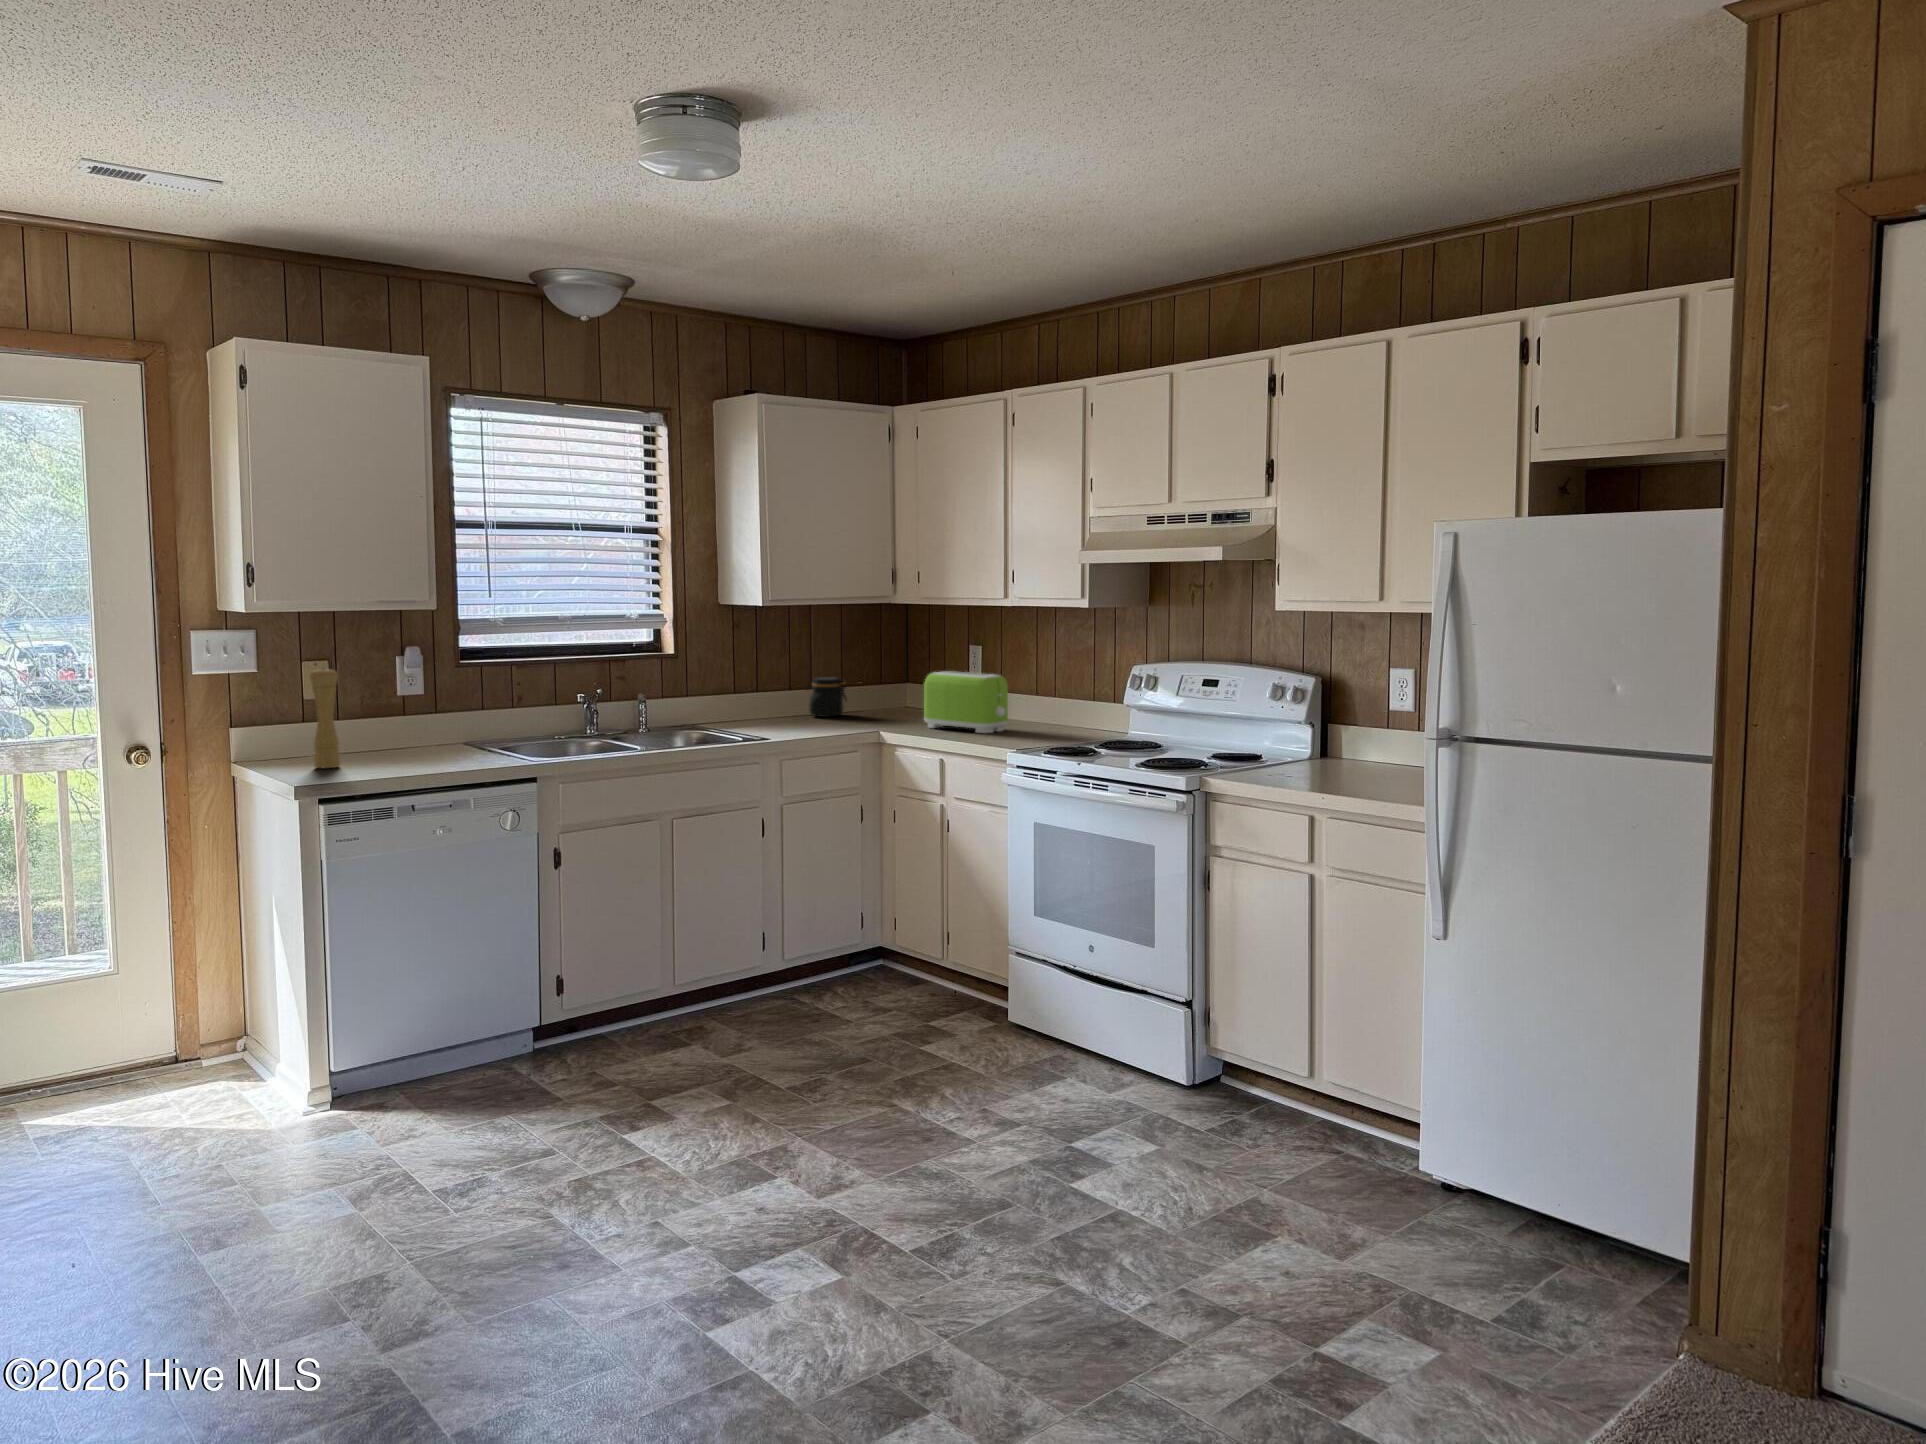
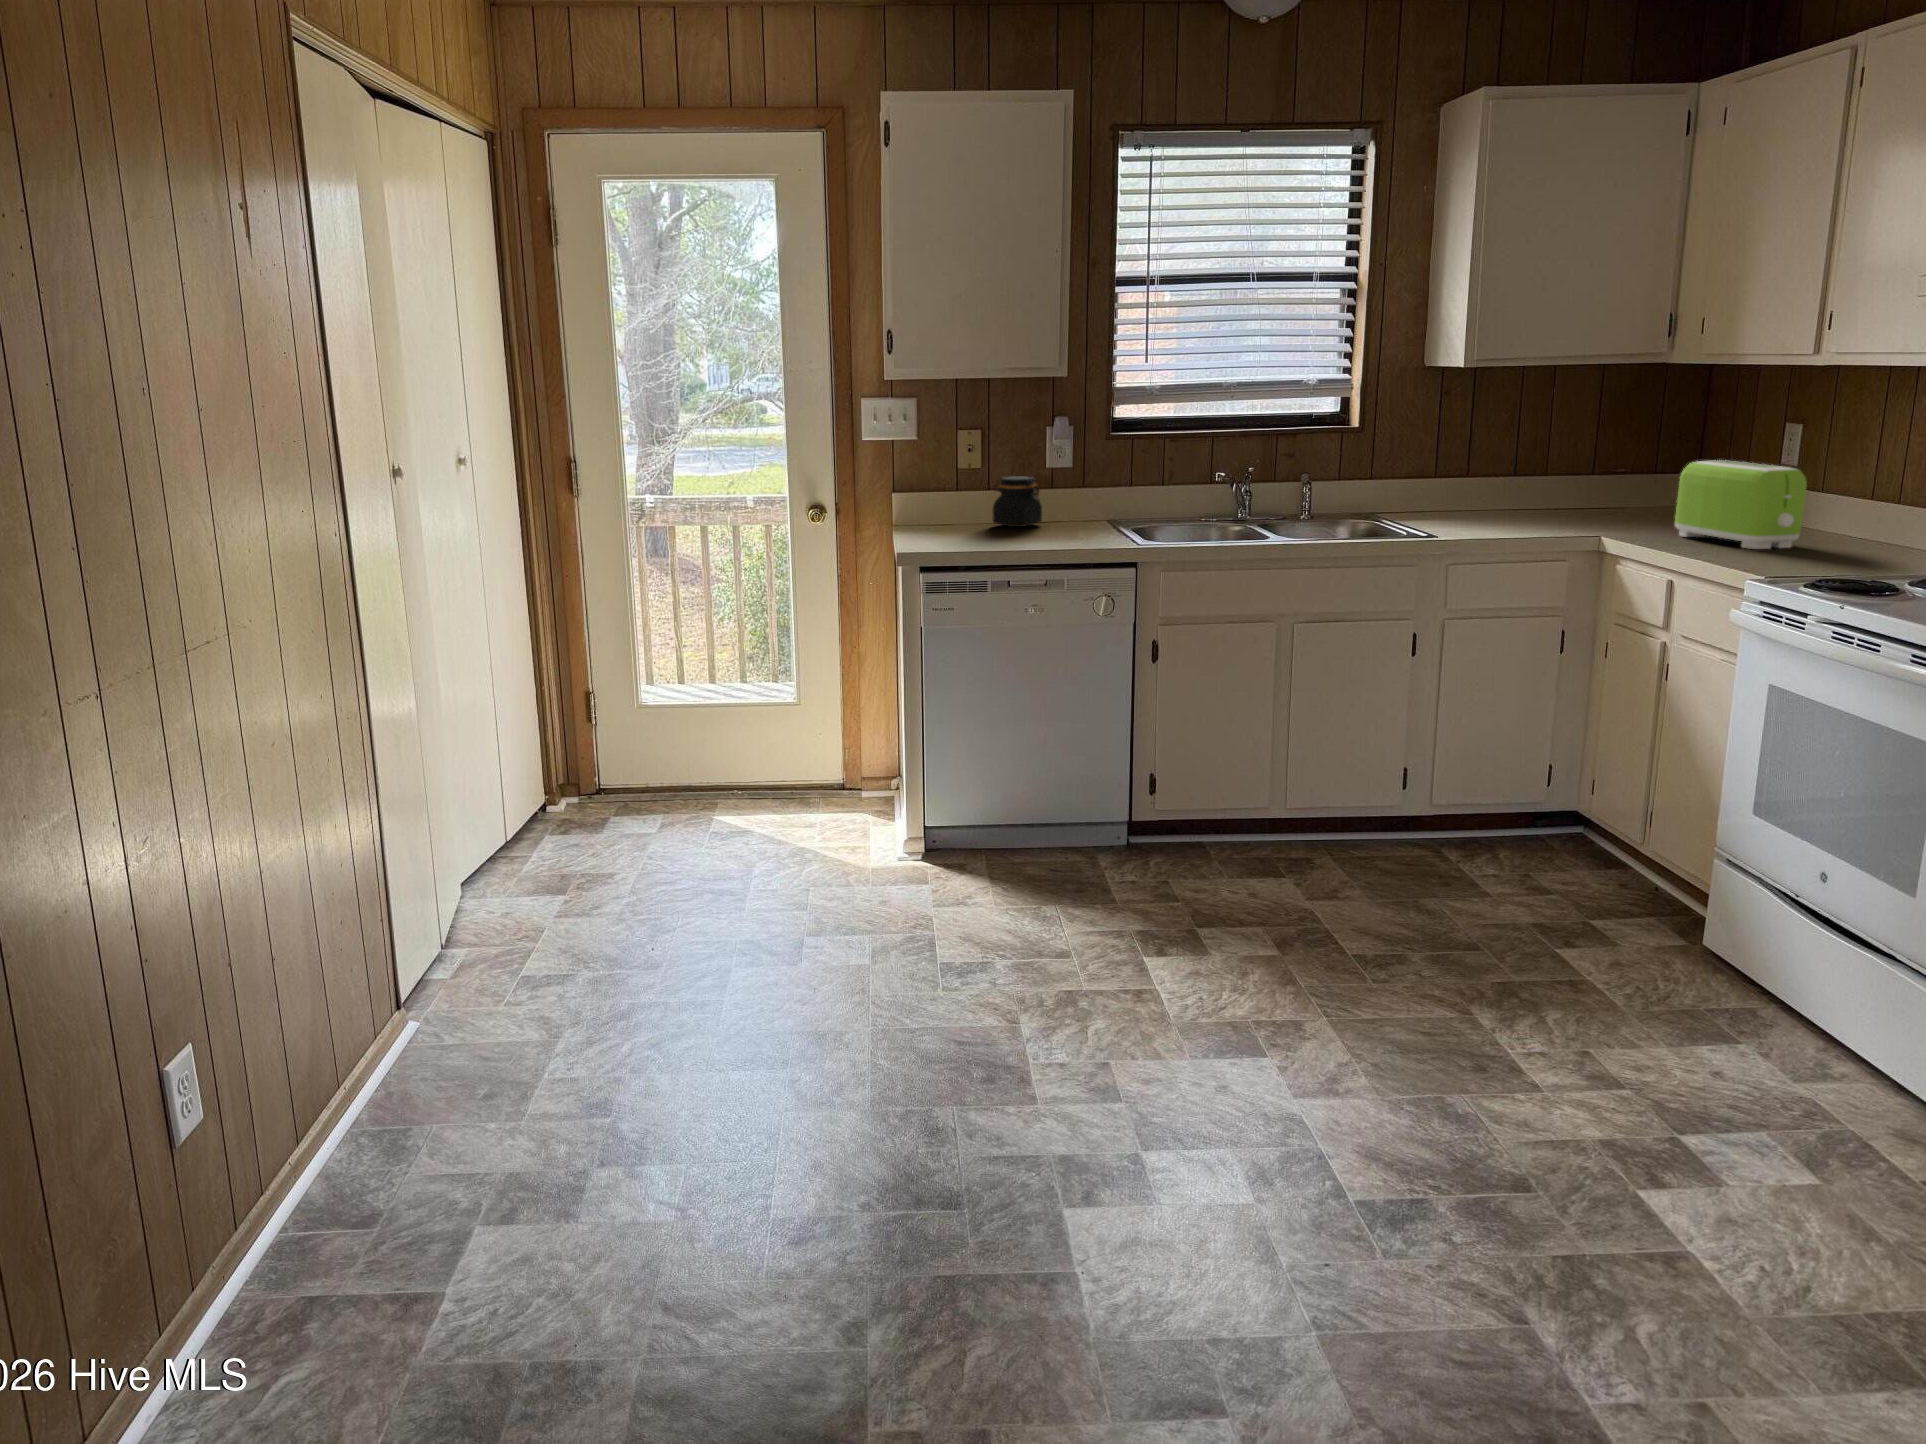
pepper mill: present [310,668,340,768] -> none [951,433,976,534]
jar: present [806,677,847,717] -> present [993,476,1042,527]

